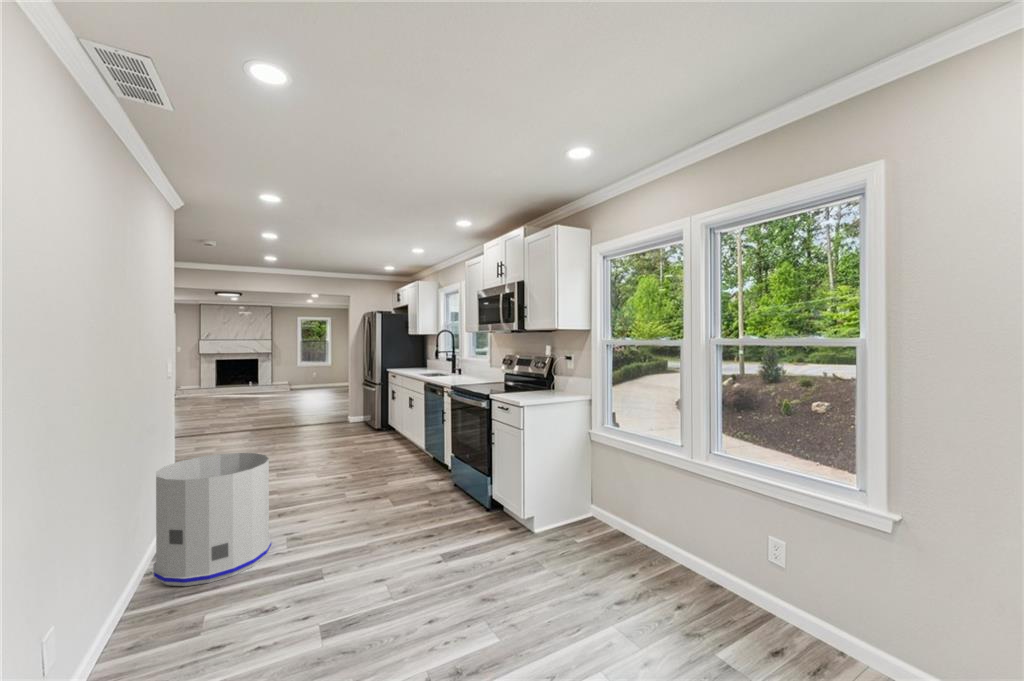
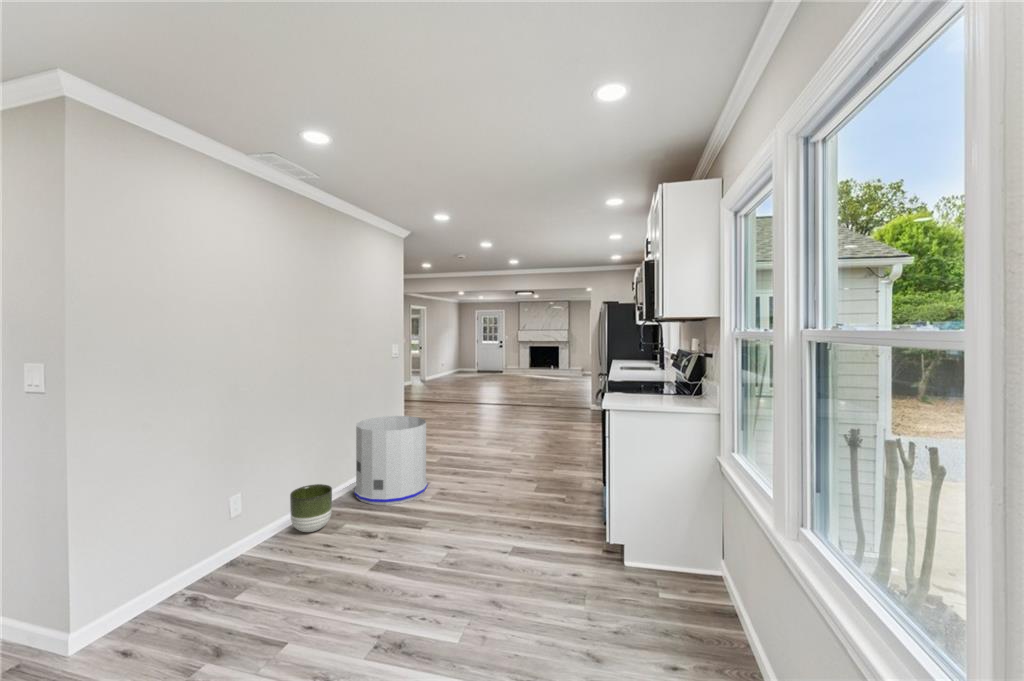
planter: none [110,570,186,653] -> present [290,484,332,532]

